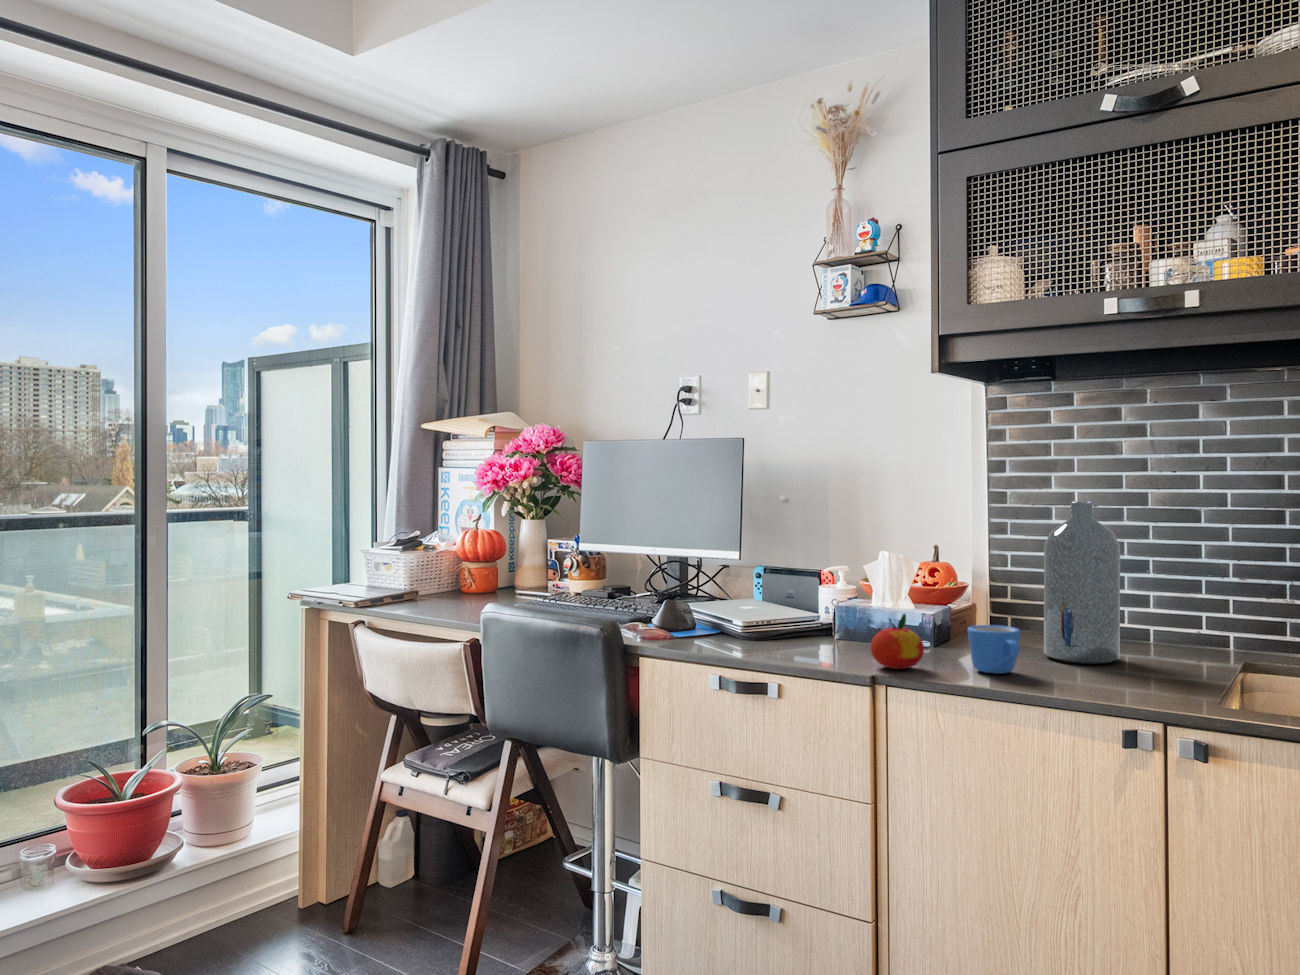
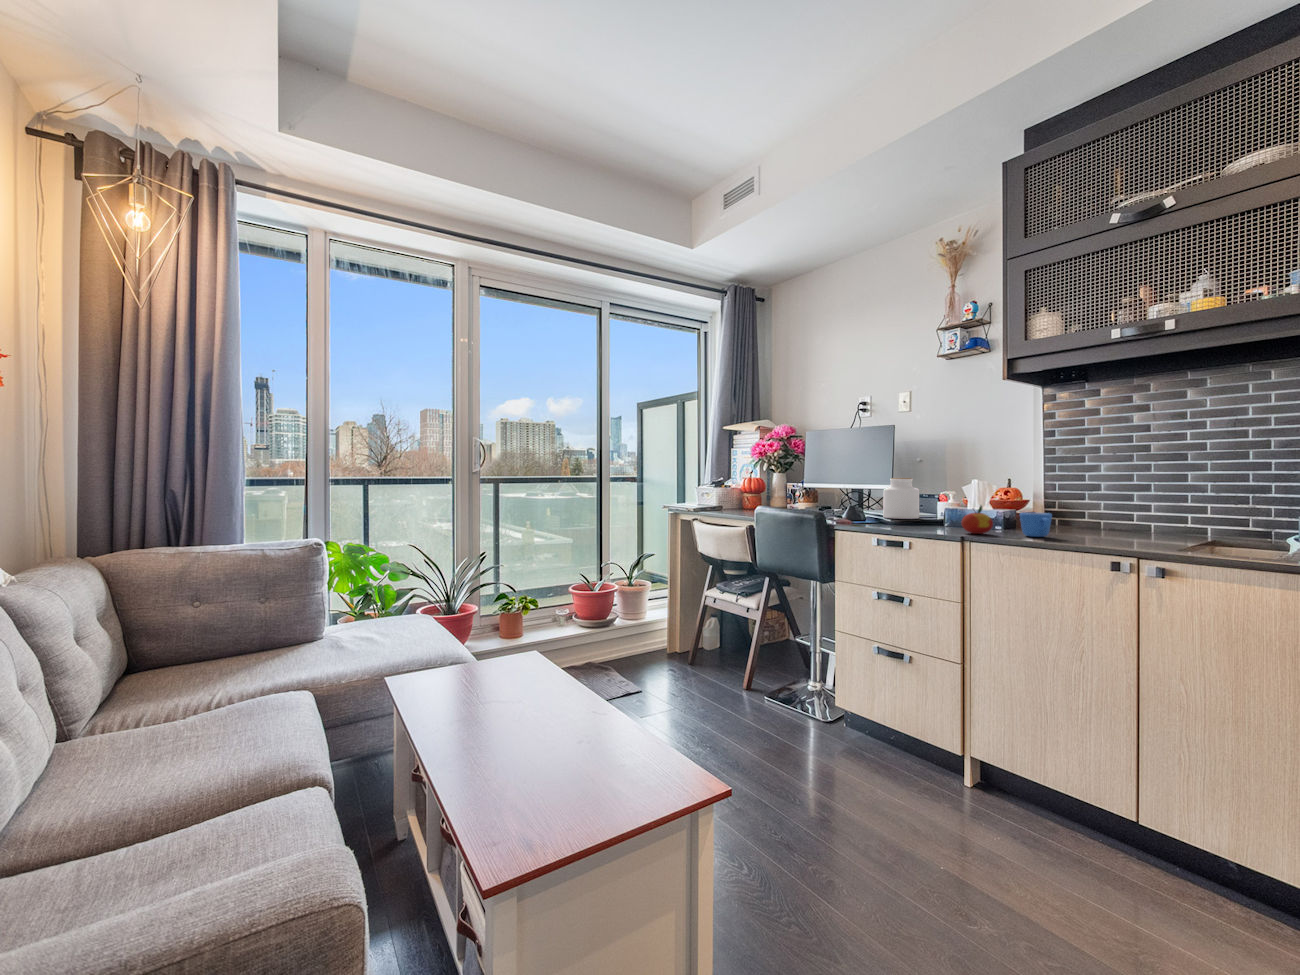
bottle: present [1044,502,1120,664] -> none [1072,446,1123,536]
jar: none [725,542,788,622] -> present [883,478,919,519]

